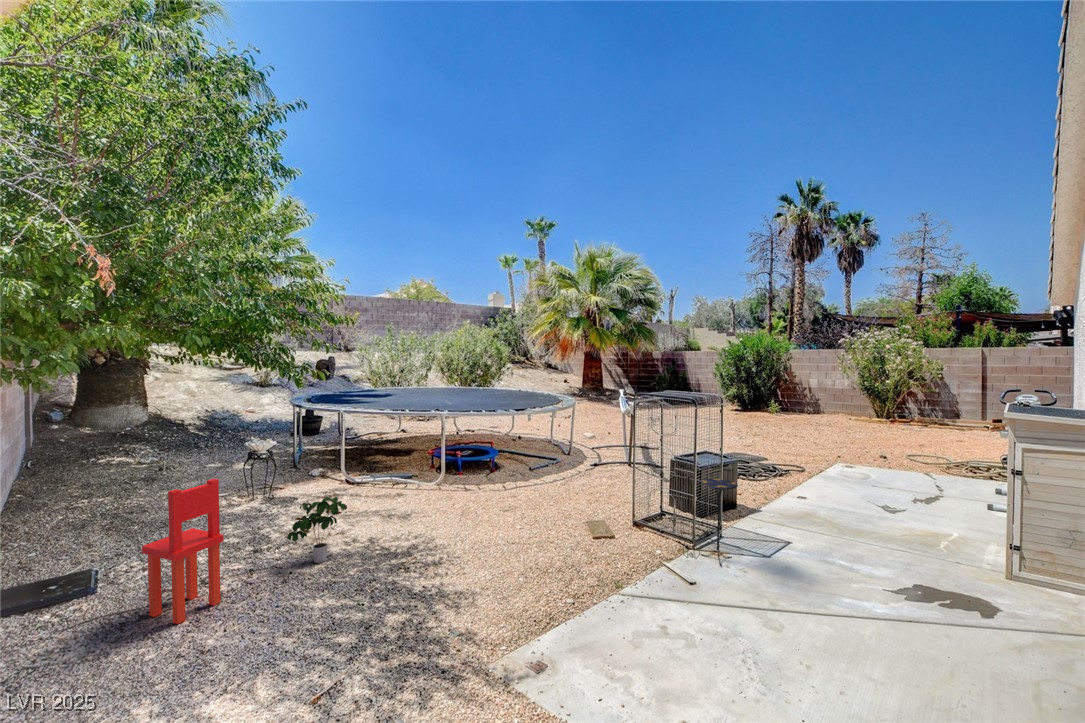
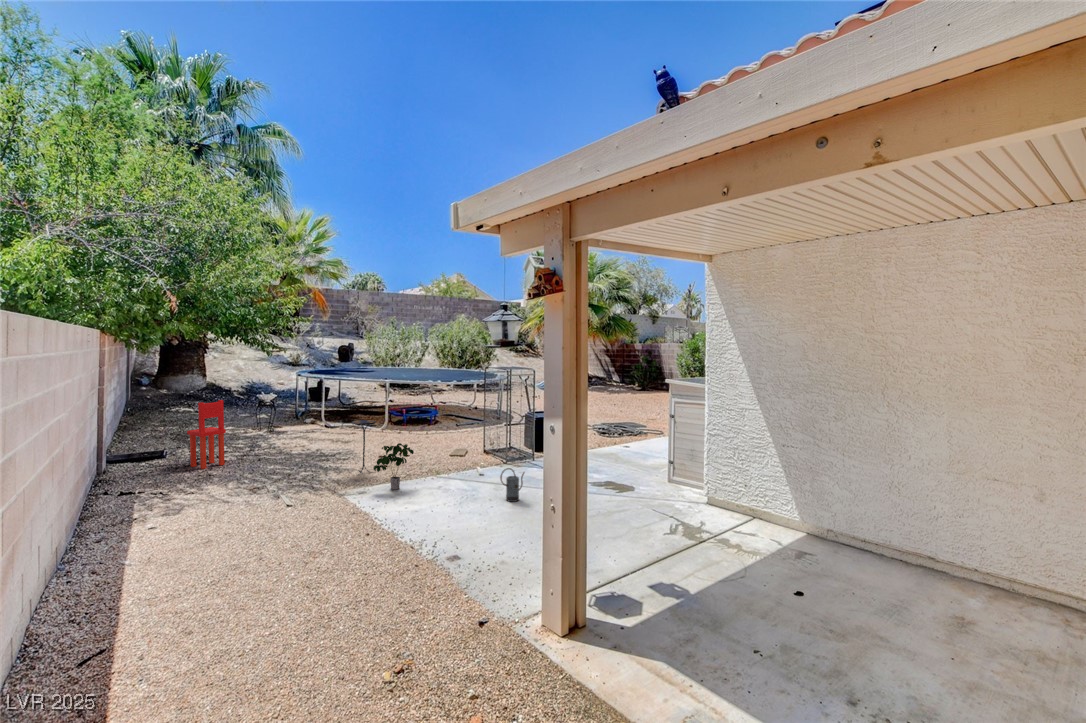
side table: present [701,478,738,566] -> present [352,420,376,473]
potted plant: present [287,497,347,563] -> present [373,443,414,490]
watering can: none [863,615,896,688] -> present [500,468,524,502]

